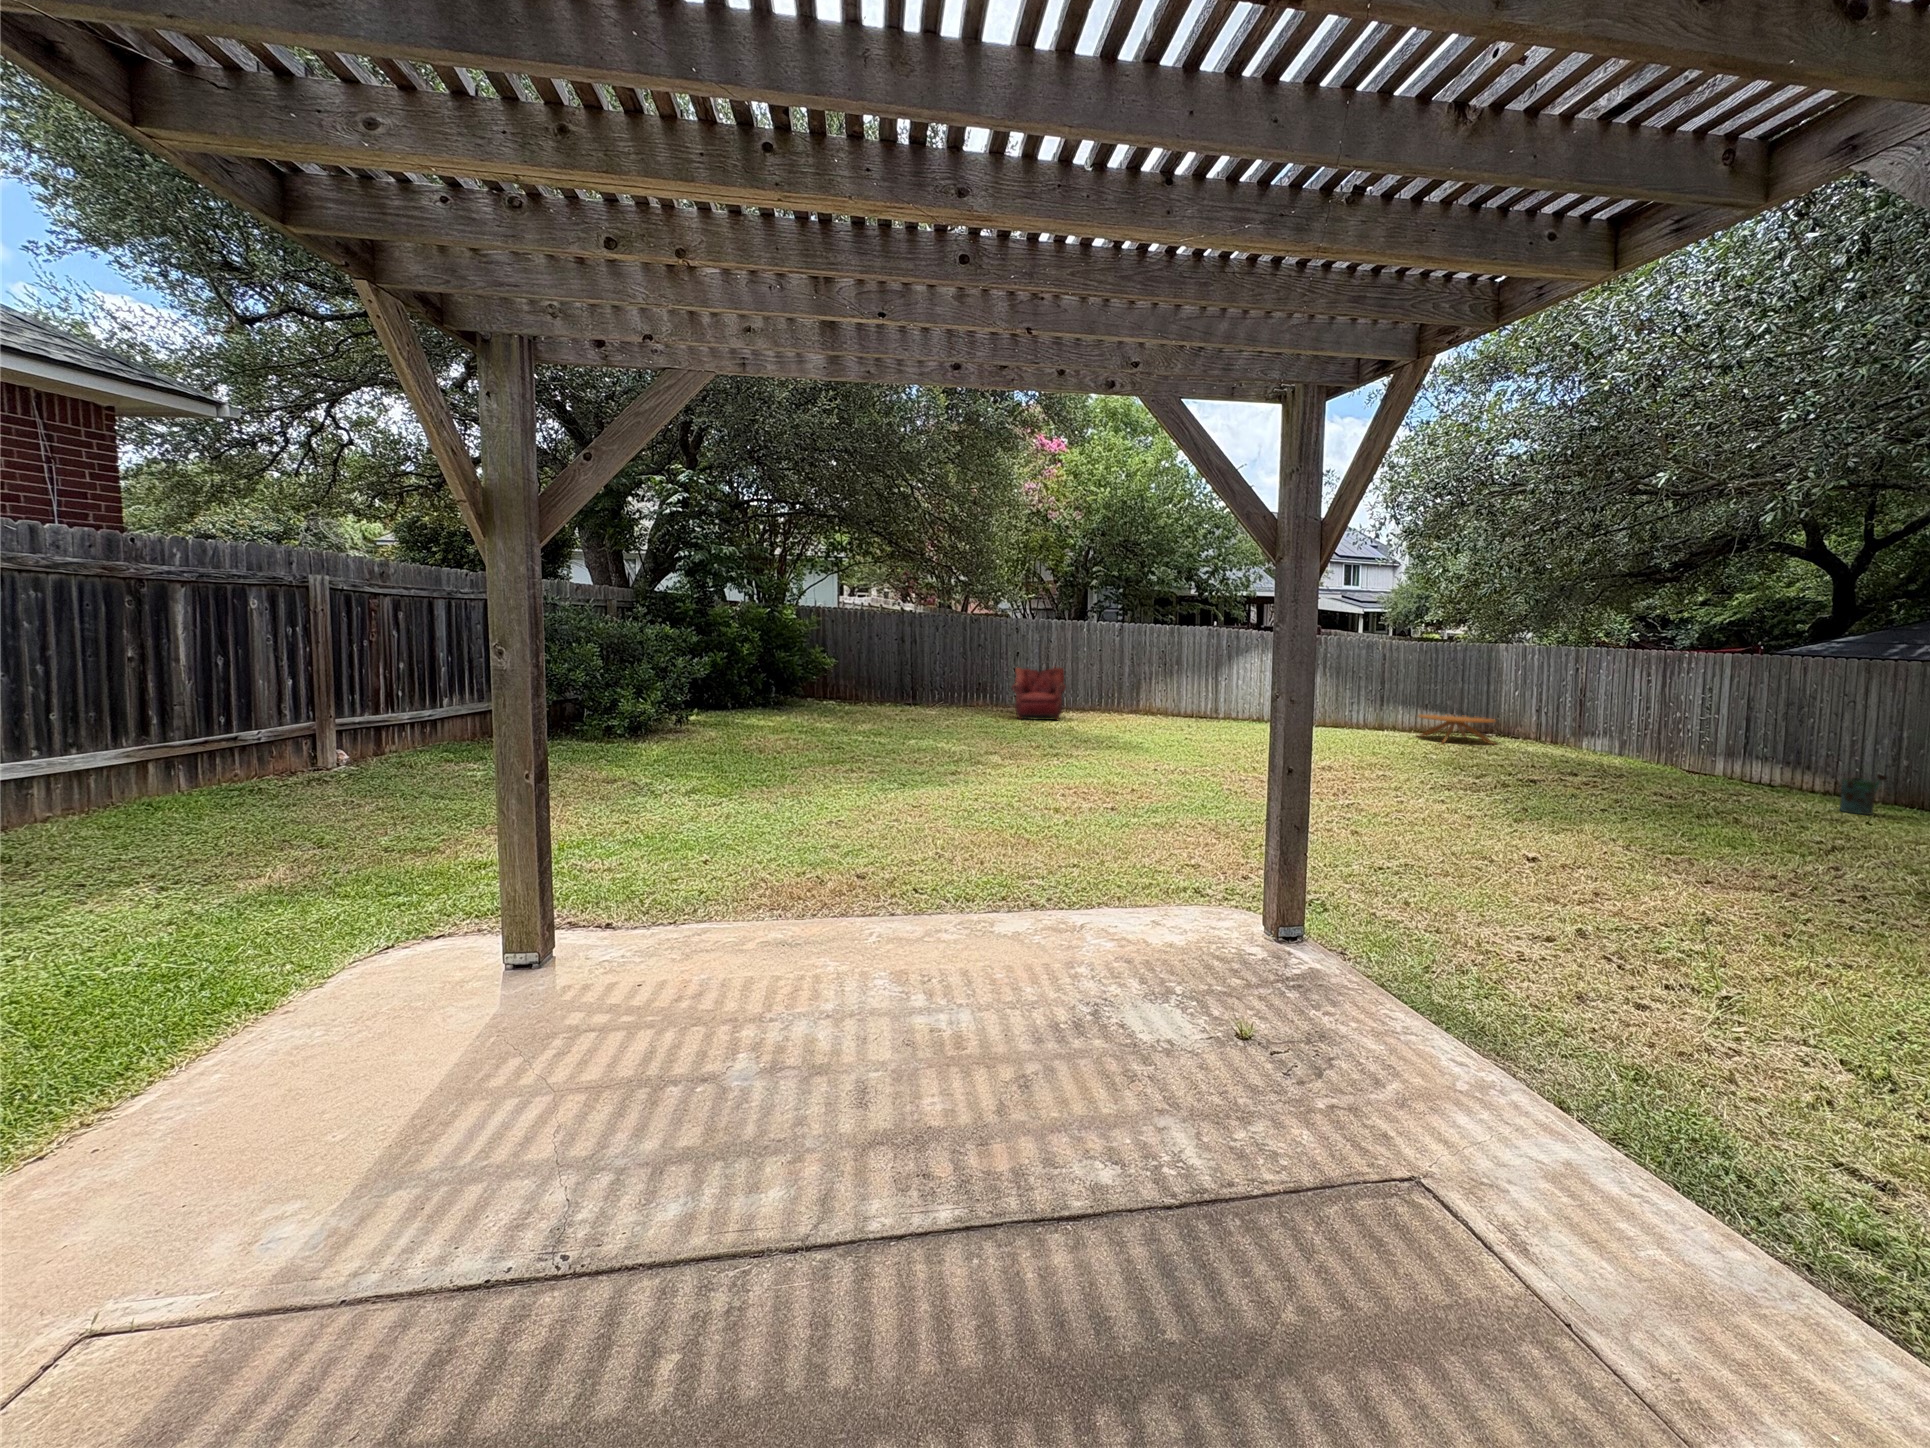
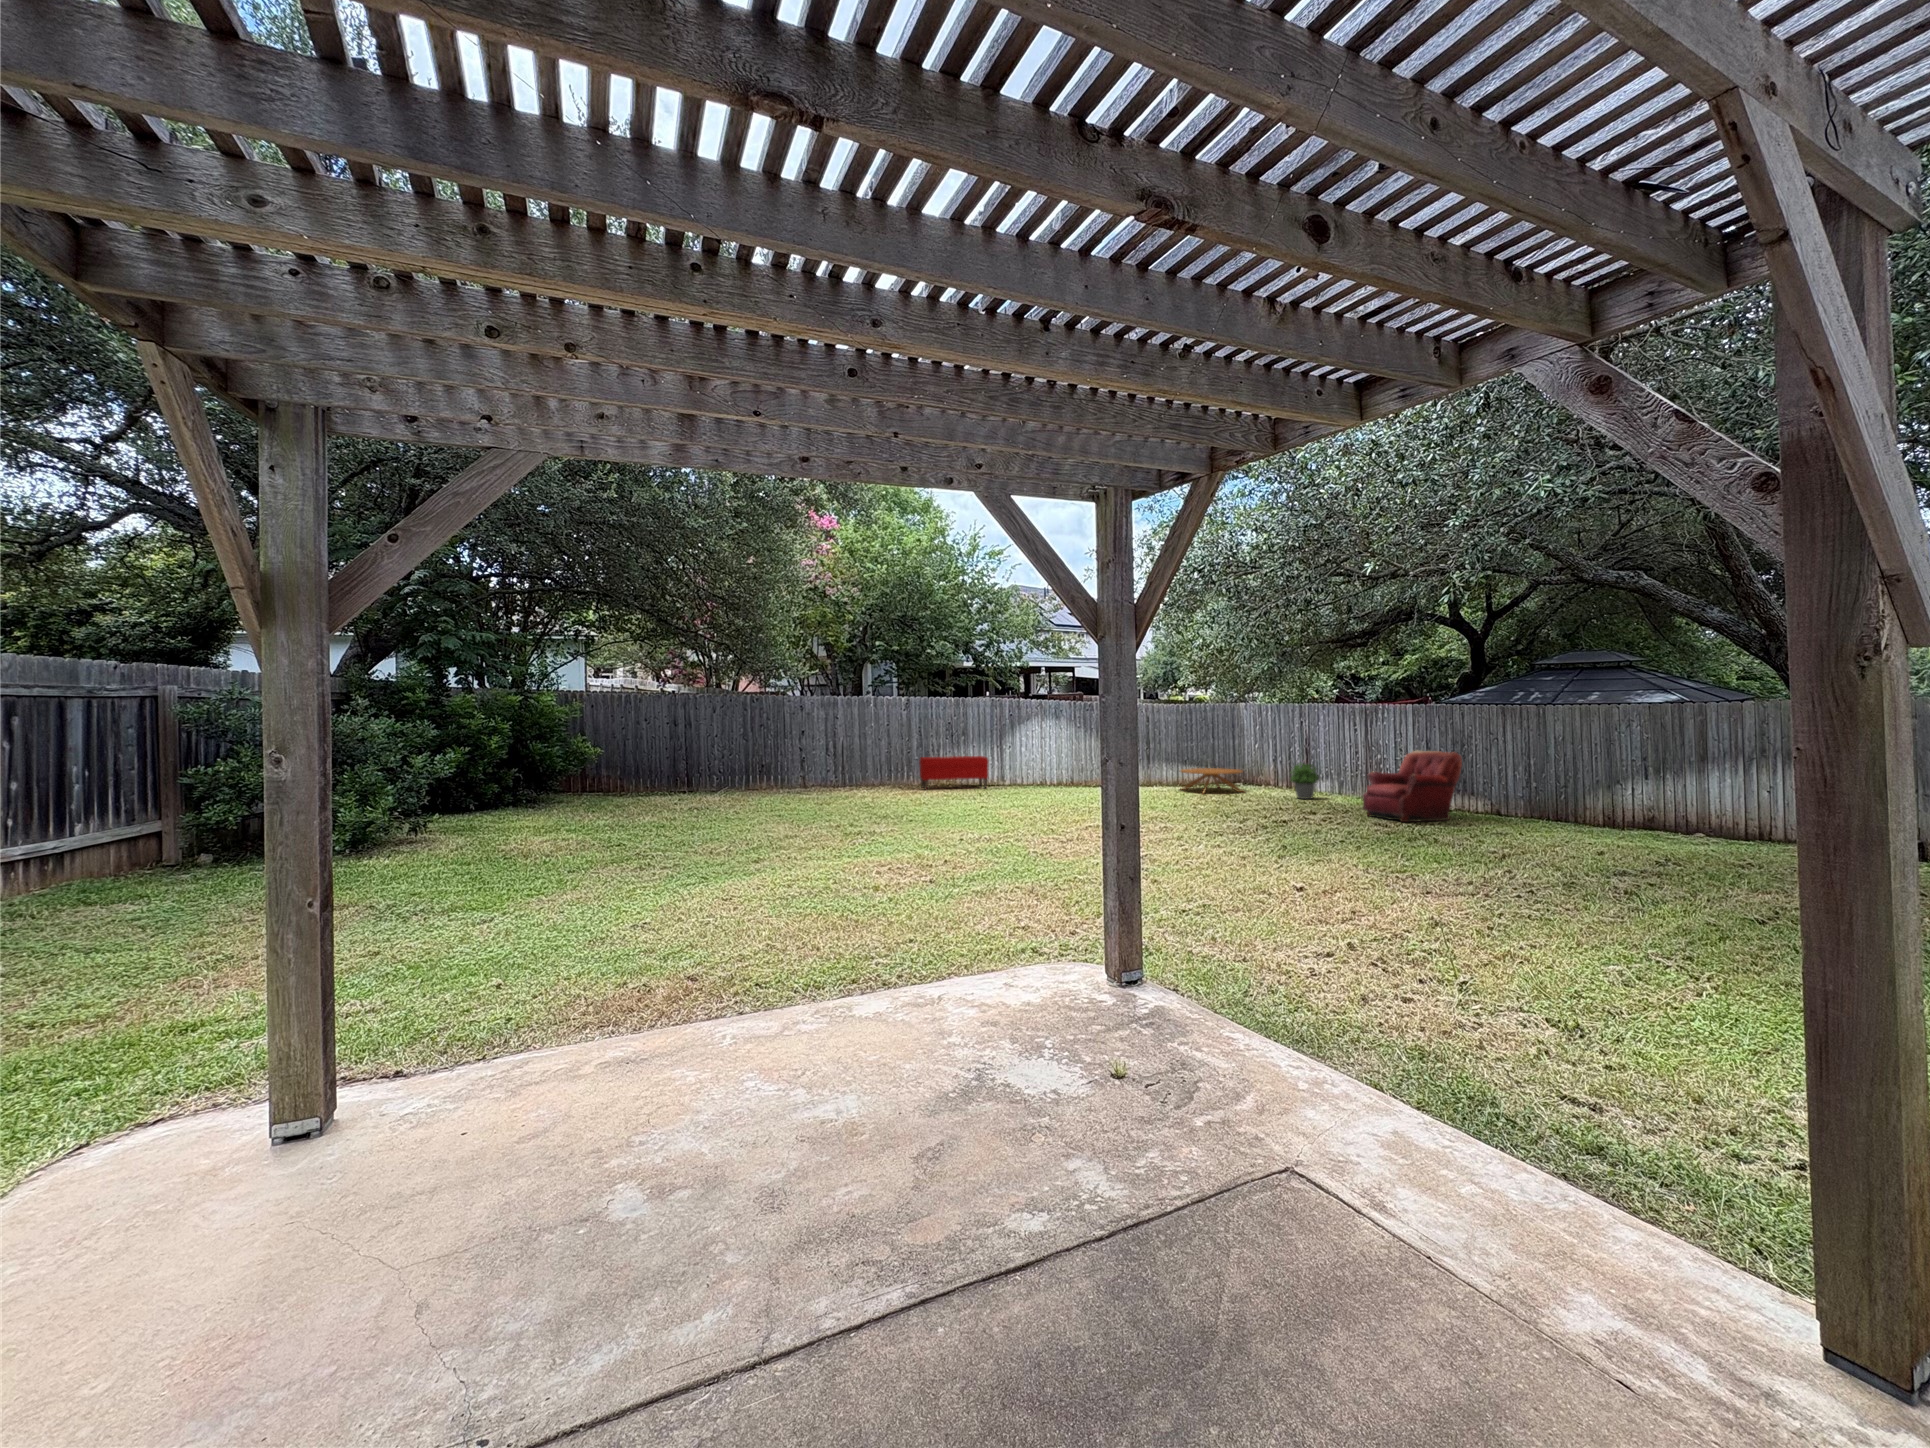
armchair: present [1012,668,1066,720] -> present [1363,750,1462,822]
bench: none [1132,685,1203,721] -> present [919,756,989,790]
potted plant: none [1553,714,1593,758] -> present [1291,763,1318,799]
watering can: present [1840,774,1886,815] -> none [1498,796,1526,829]

